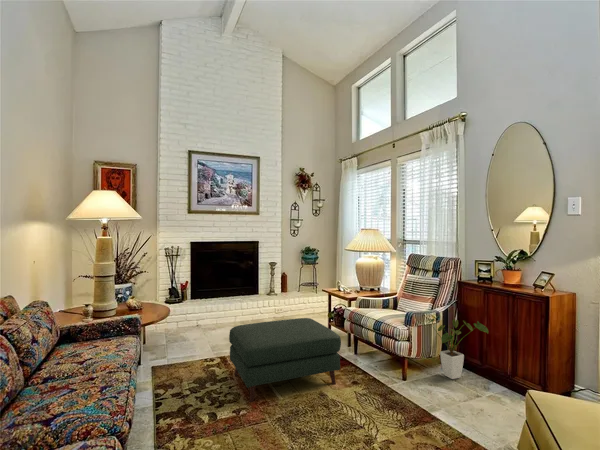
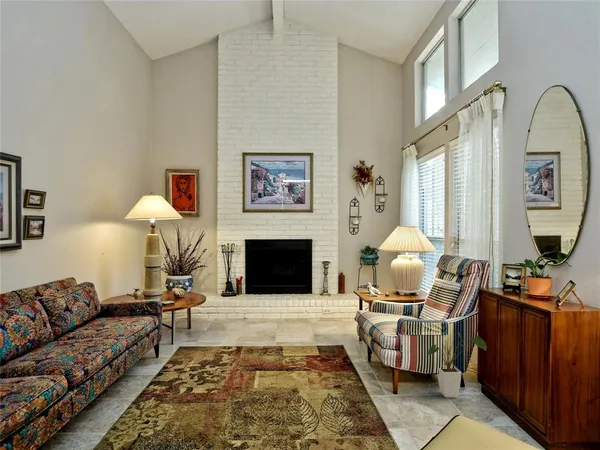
ottoman: present [229,318,341,402] -> none [223,317,322,384]

